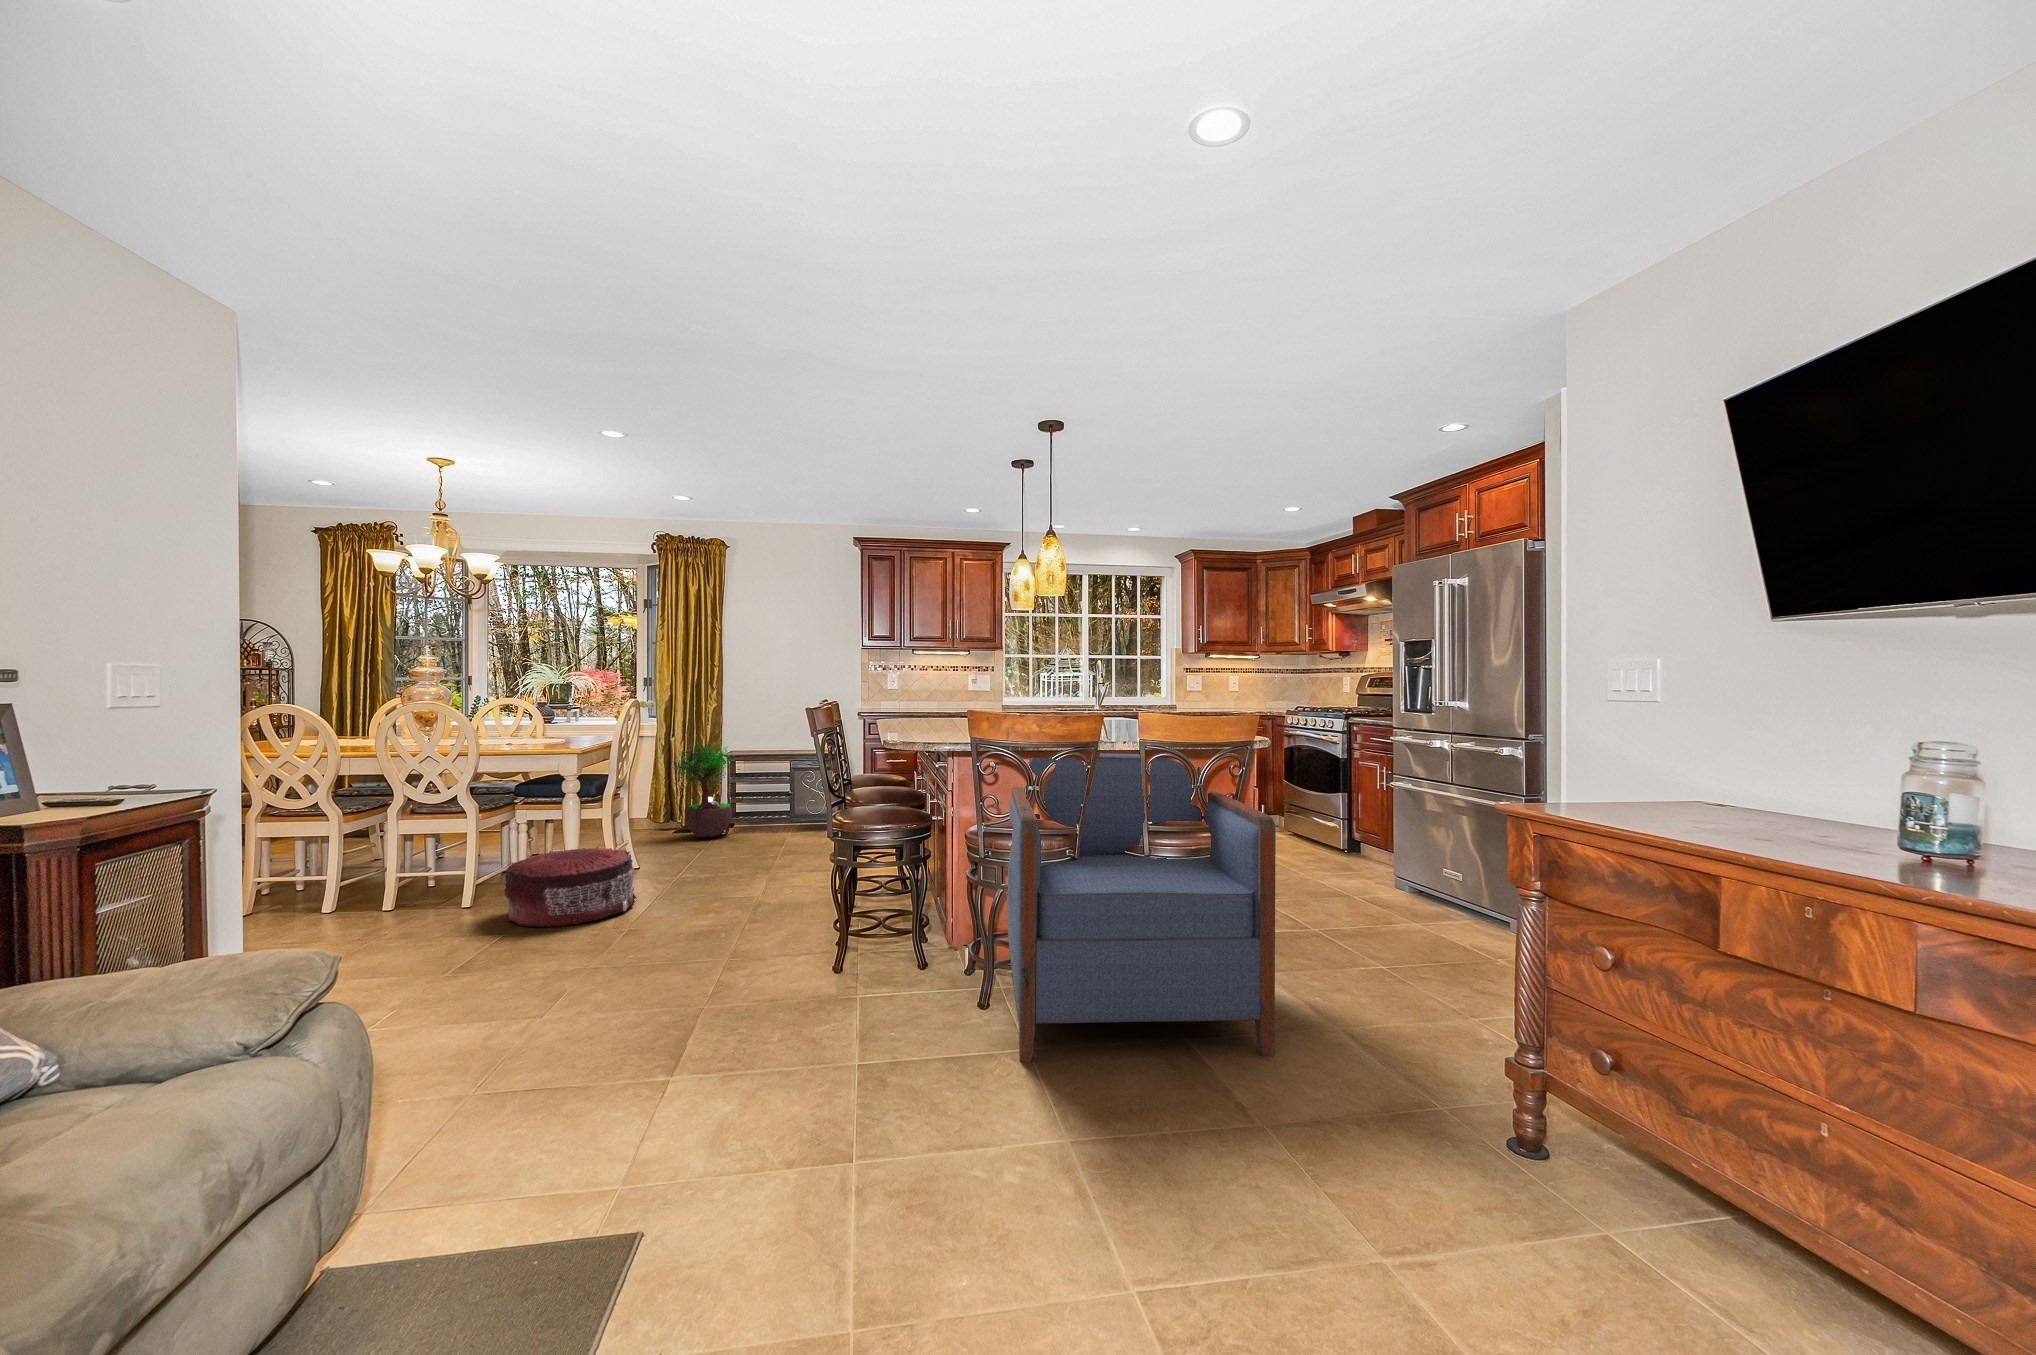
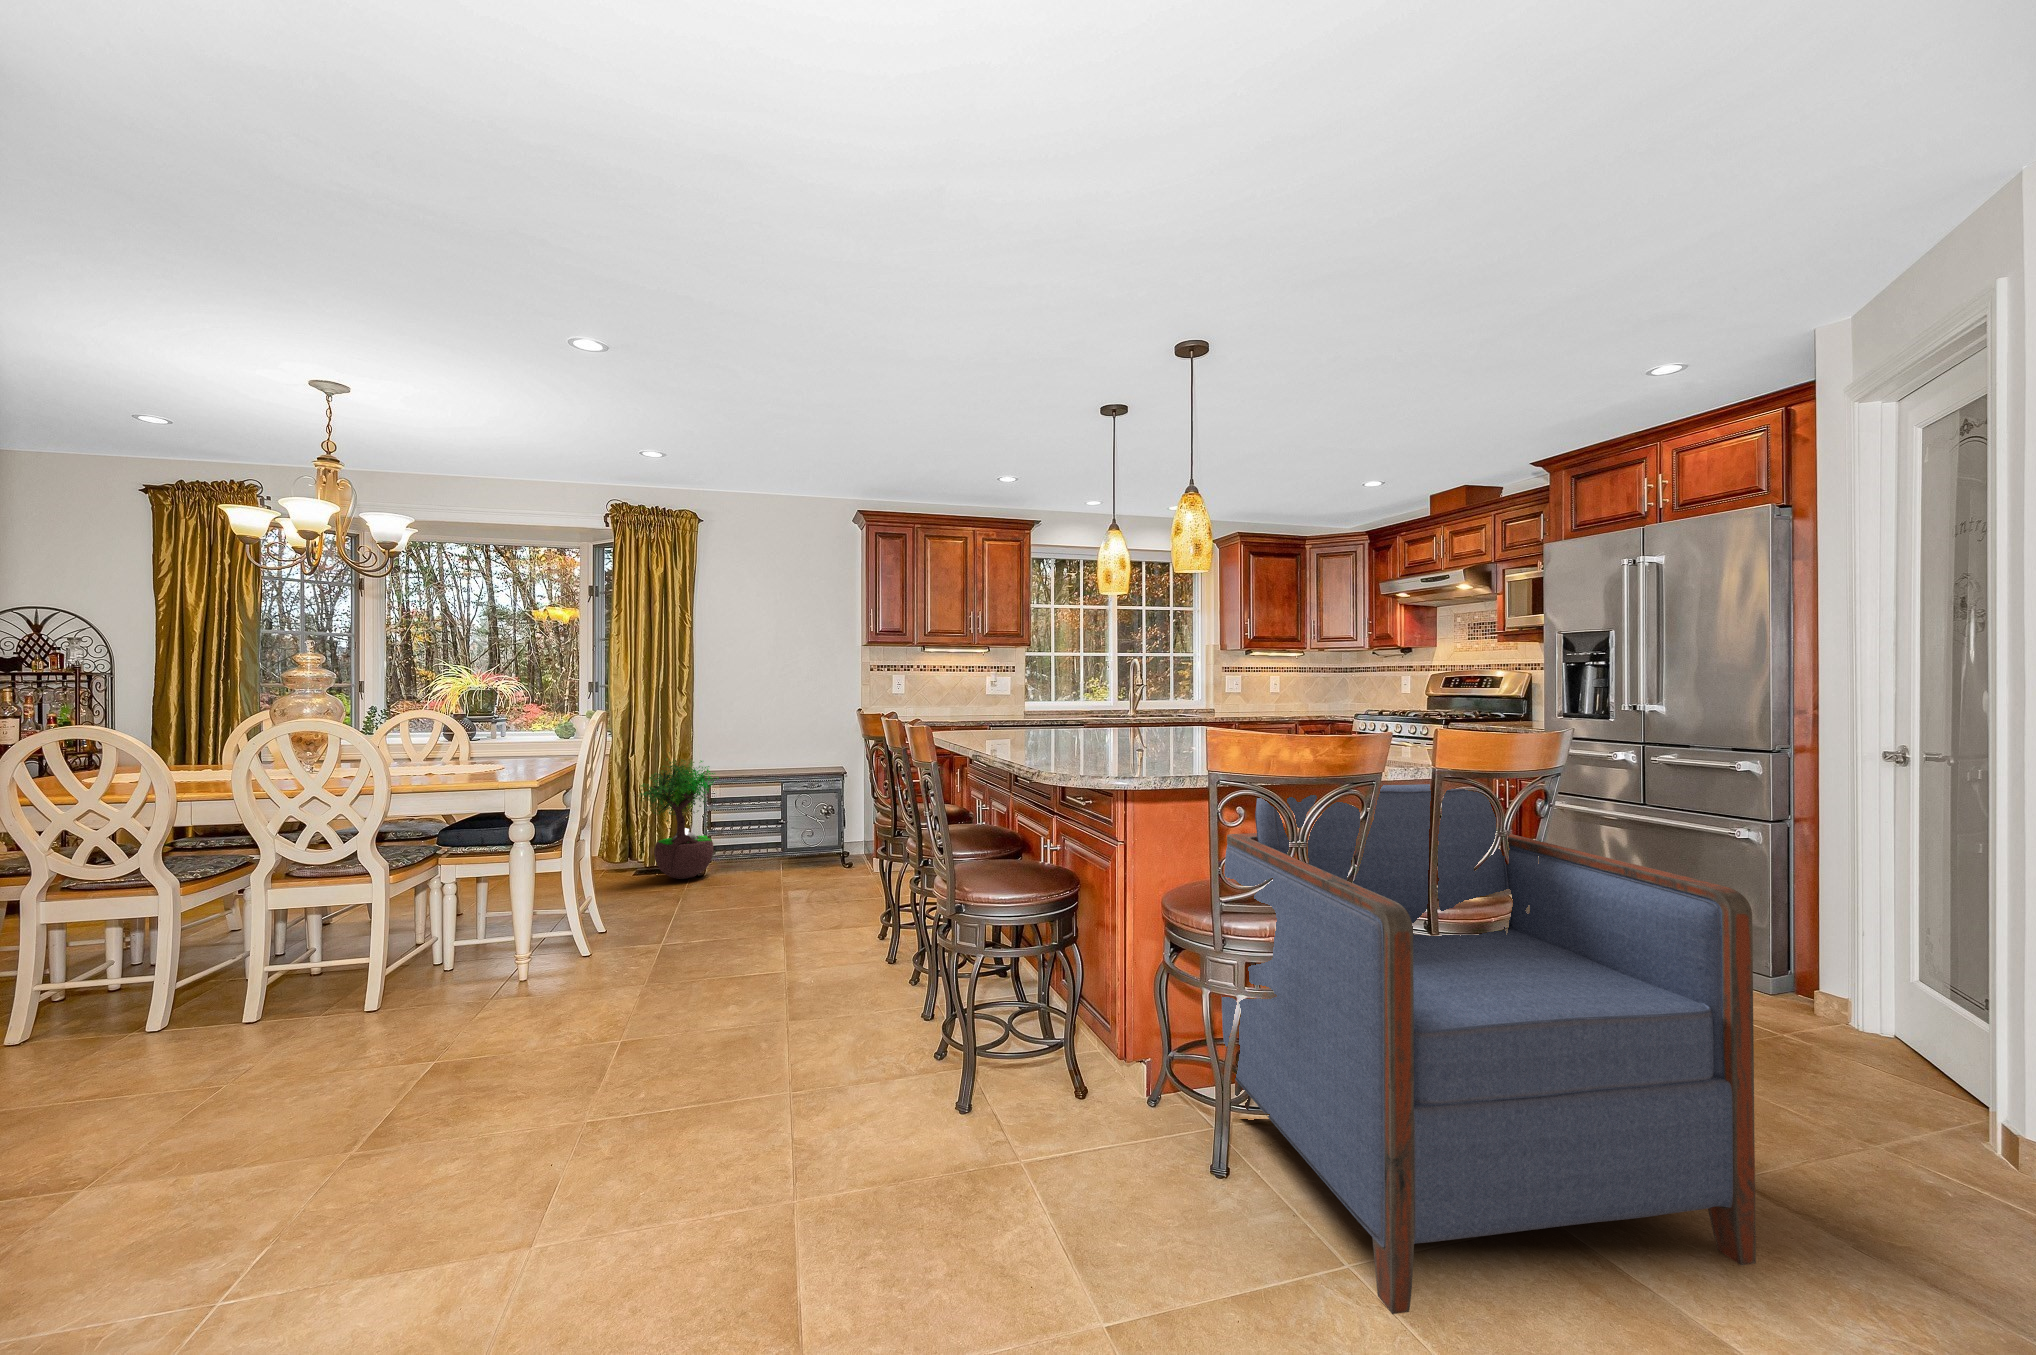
pouf: present [504,847,637,927] -> none [434,914,625,1045]

